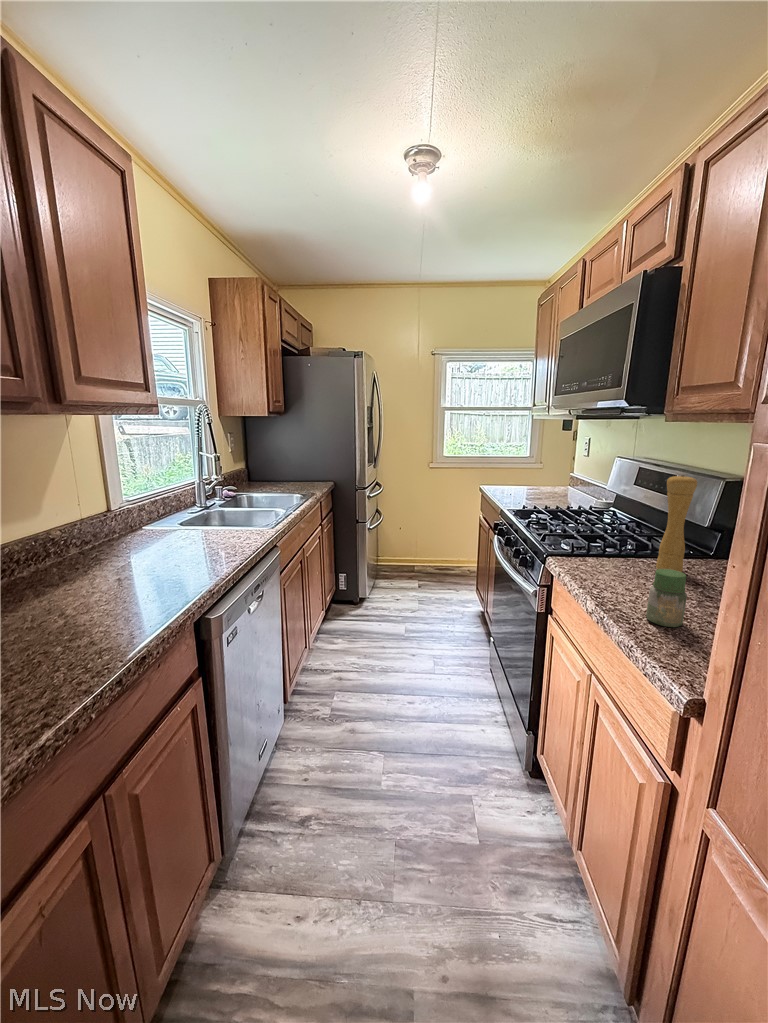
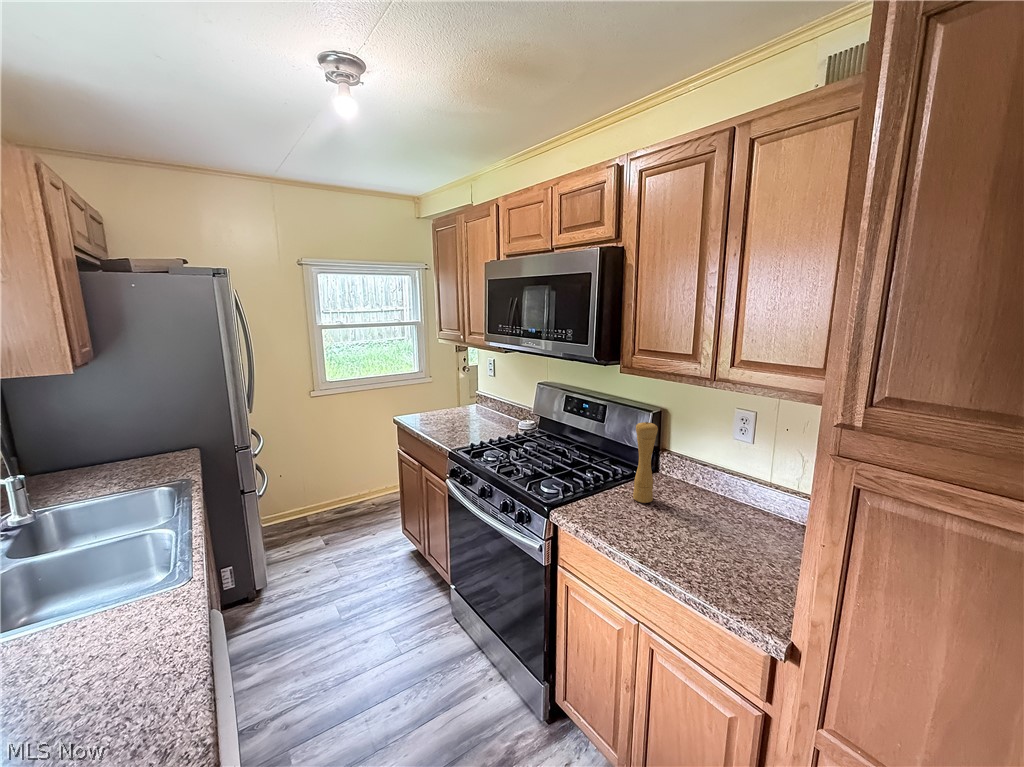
jar: present [646,569,687,627] -> none [684,519,714,570]

